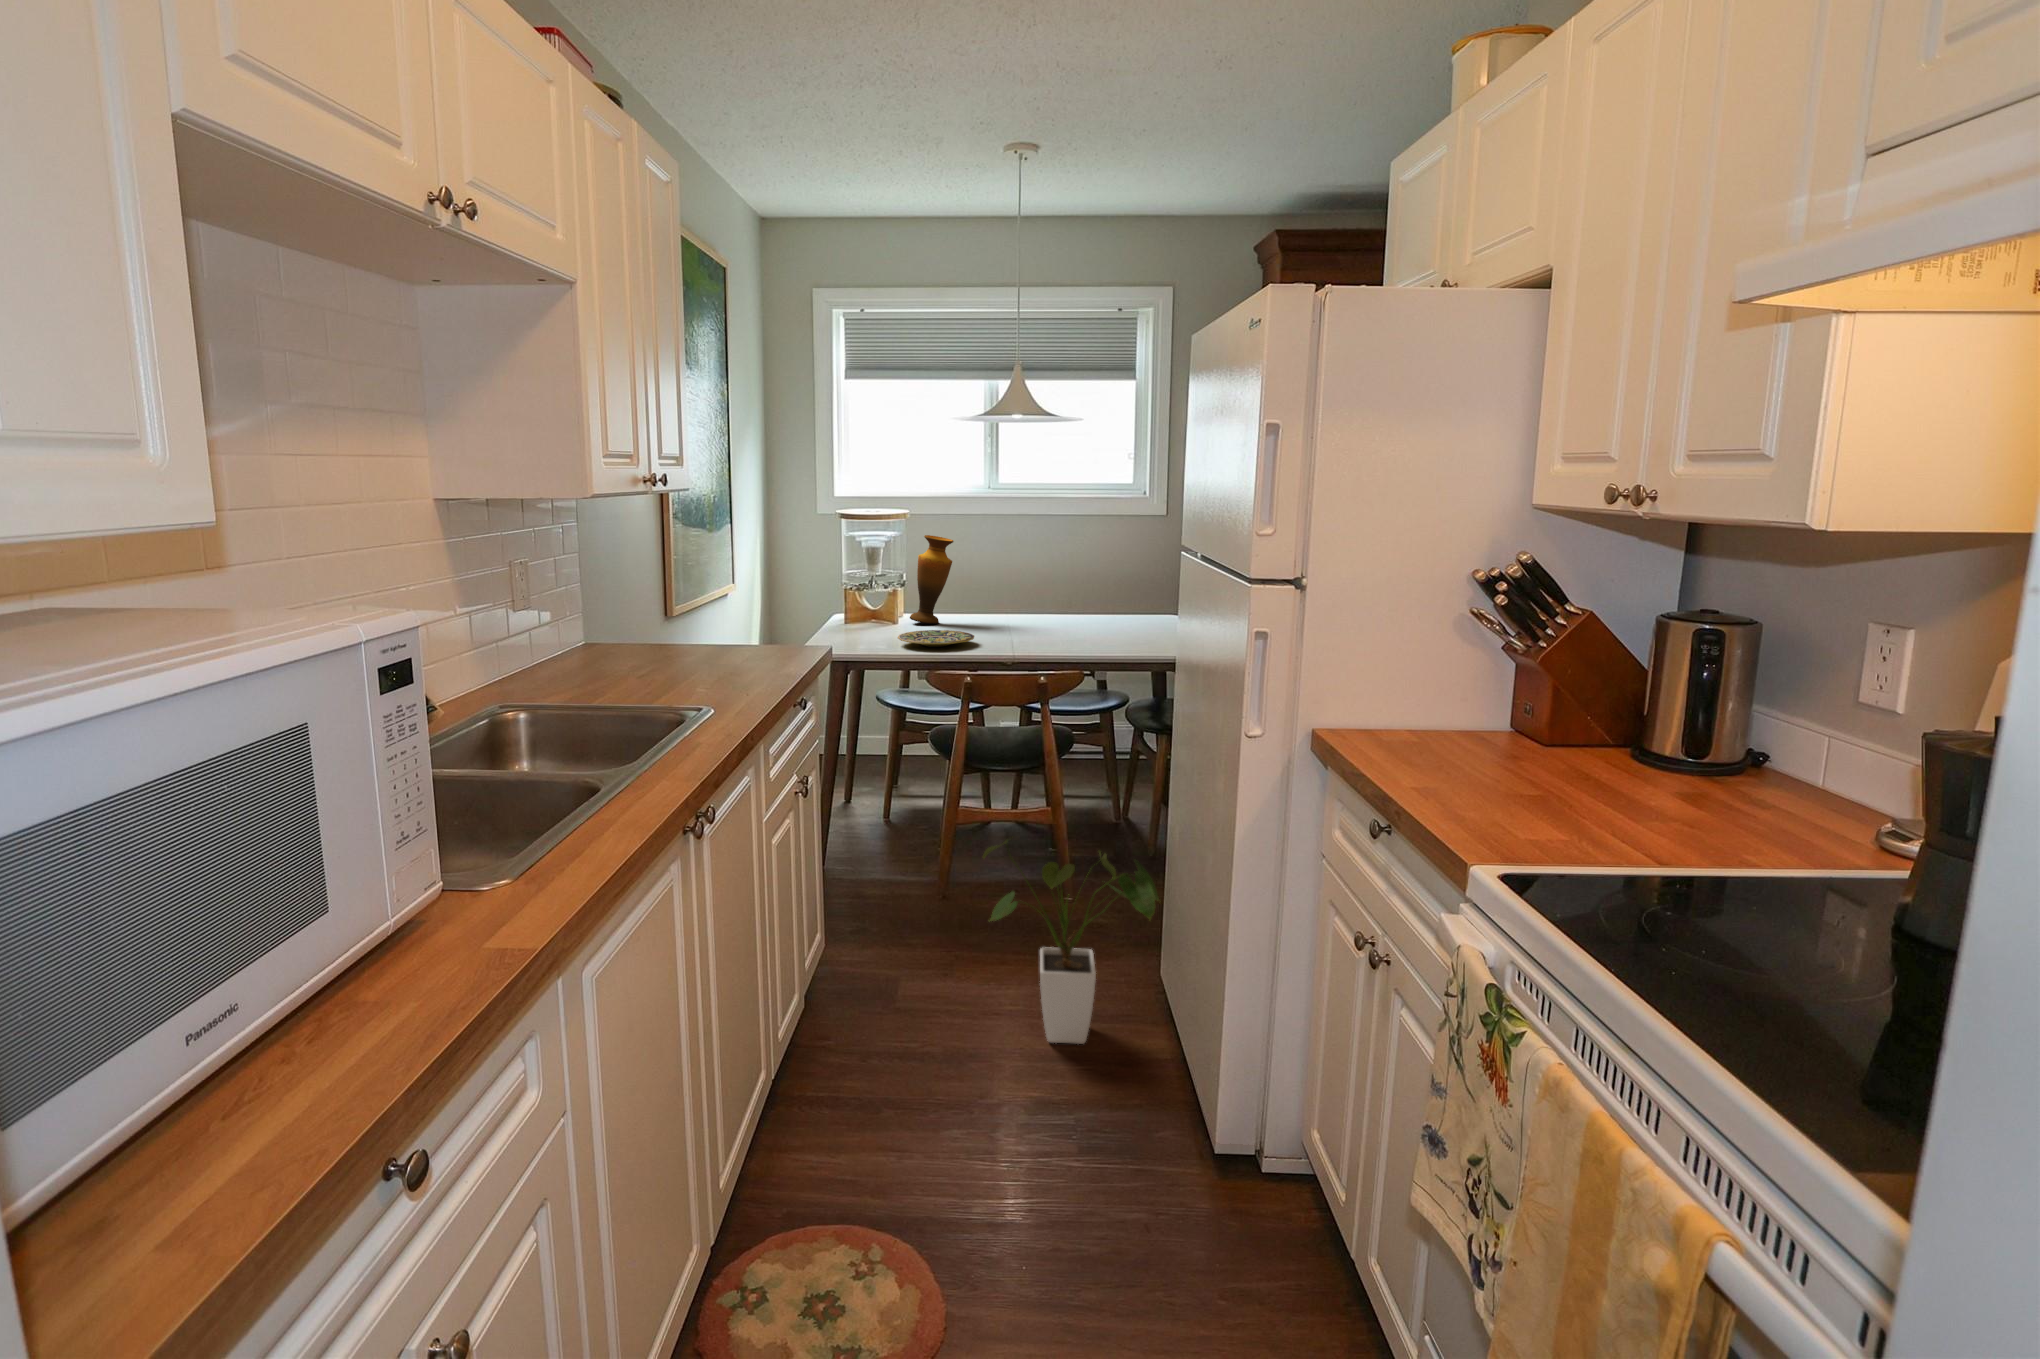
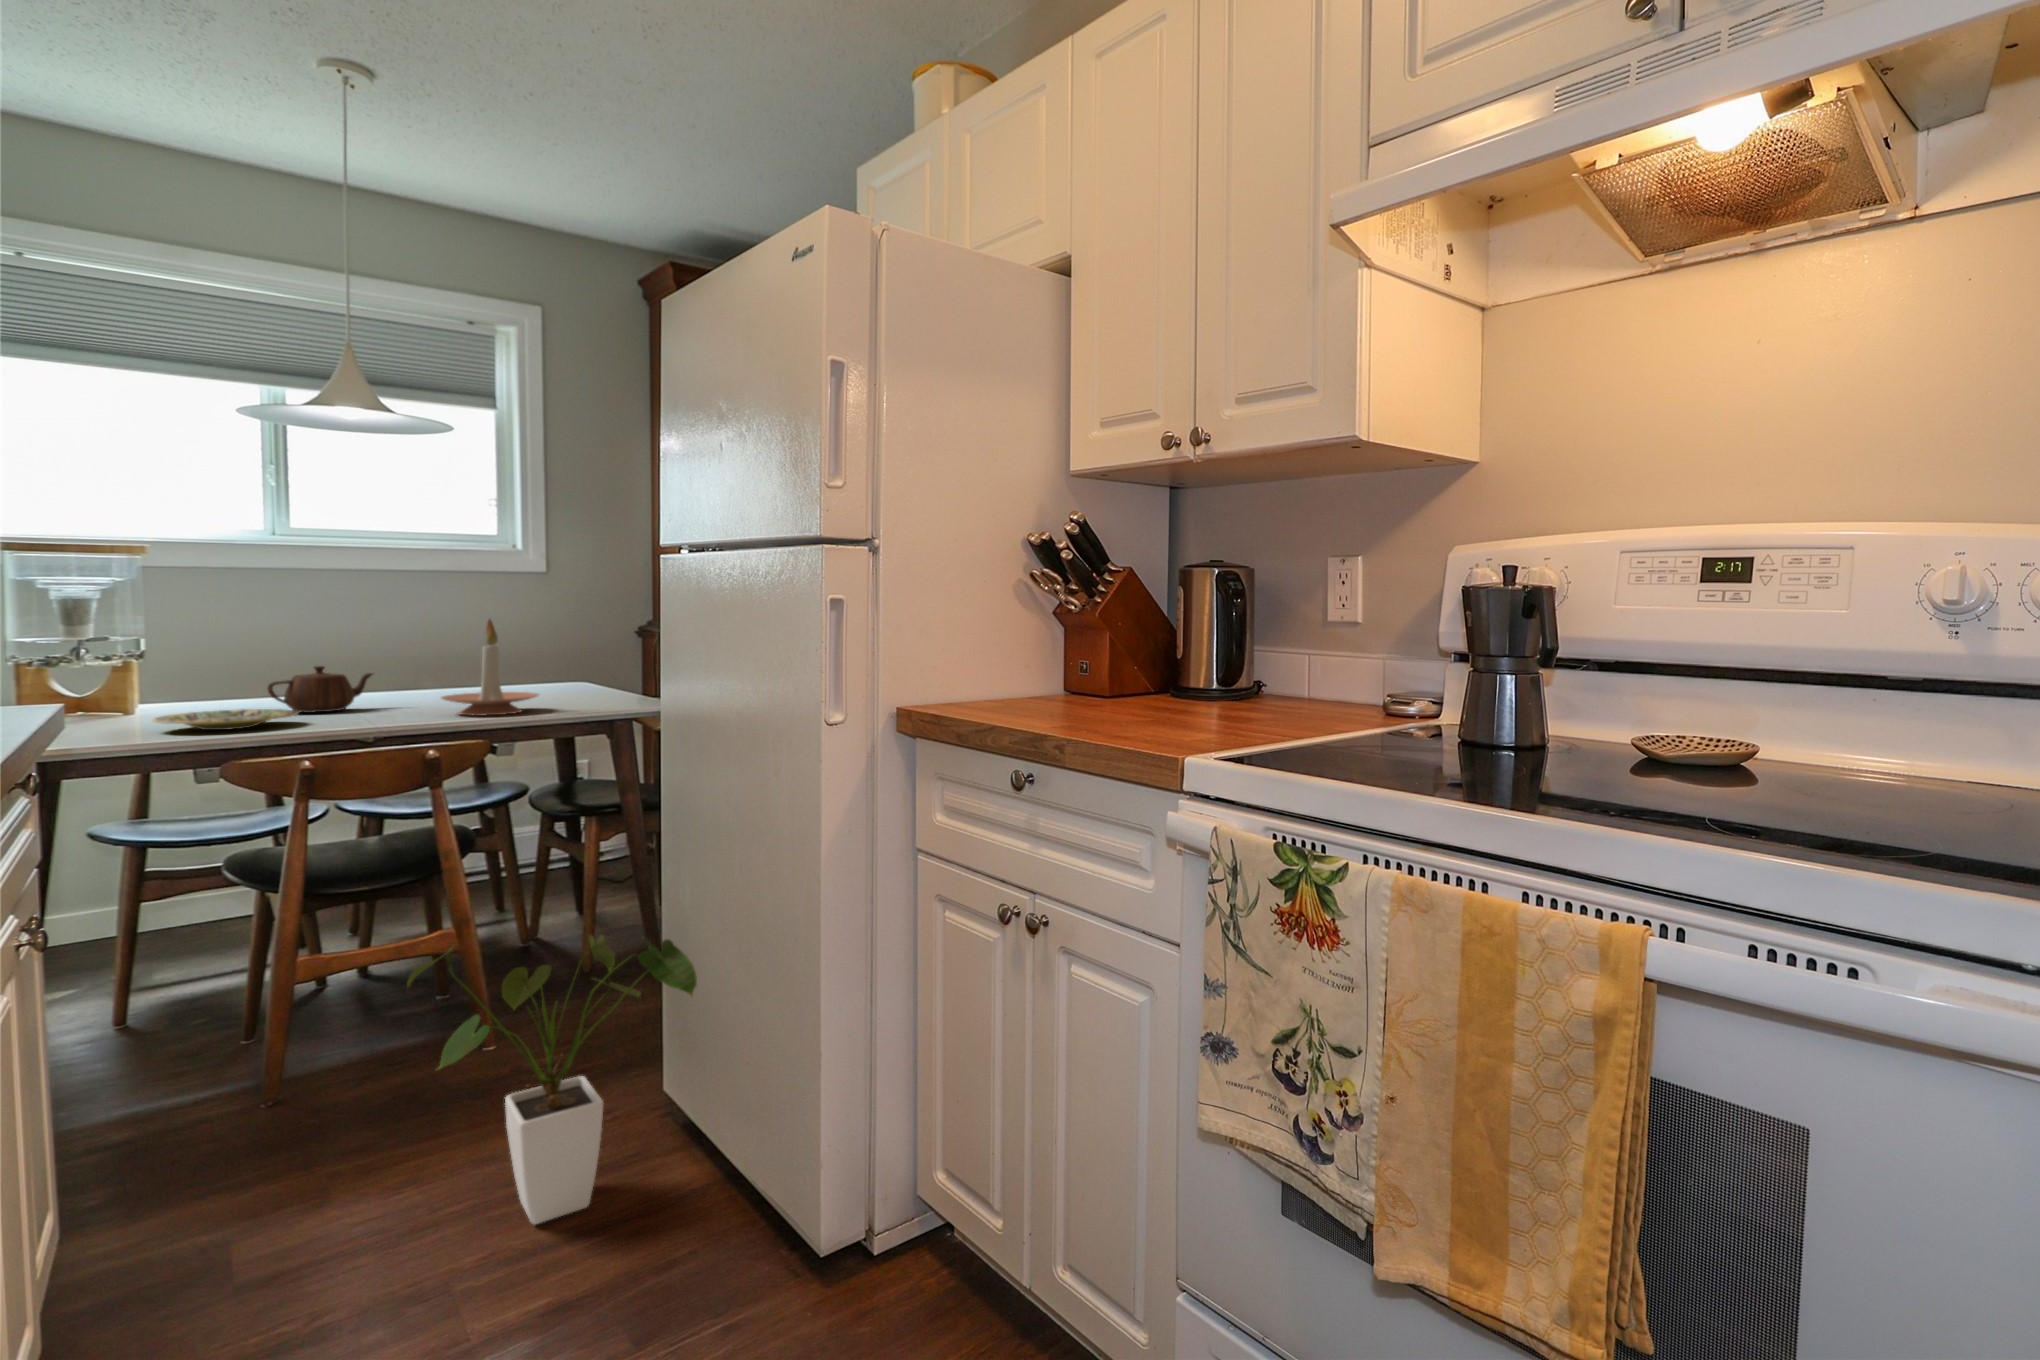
vase: present [910,535,954,624] -> none [150,582,234,712]
candle holder: none [1059,574,1128,650] -> present [441,620,539,716]
teapot: none [965,599,1030,633] -> present [267,666,372,713]

